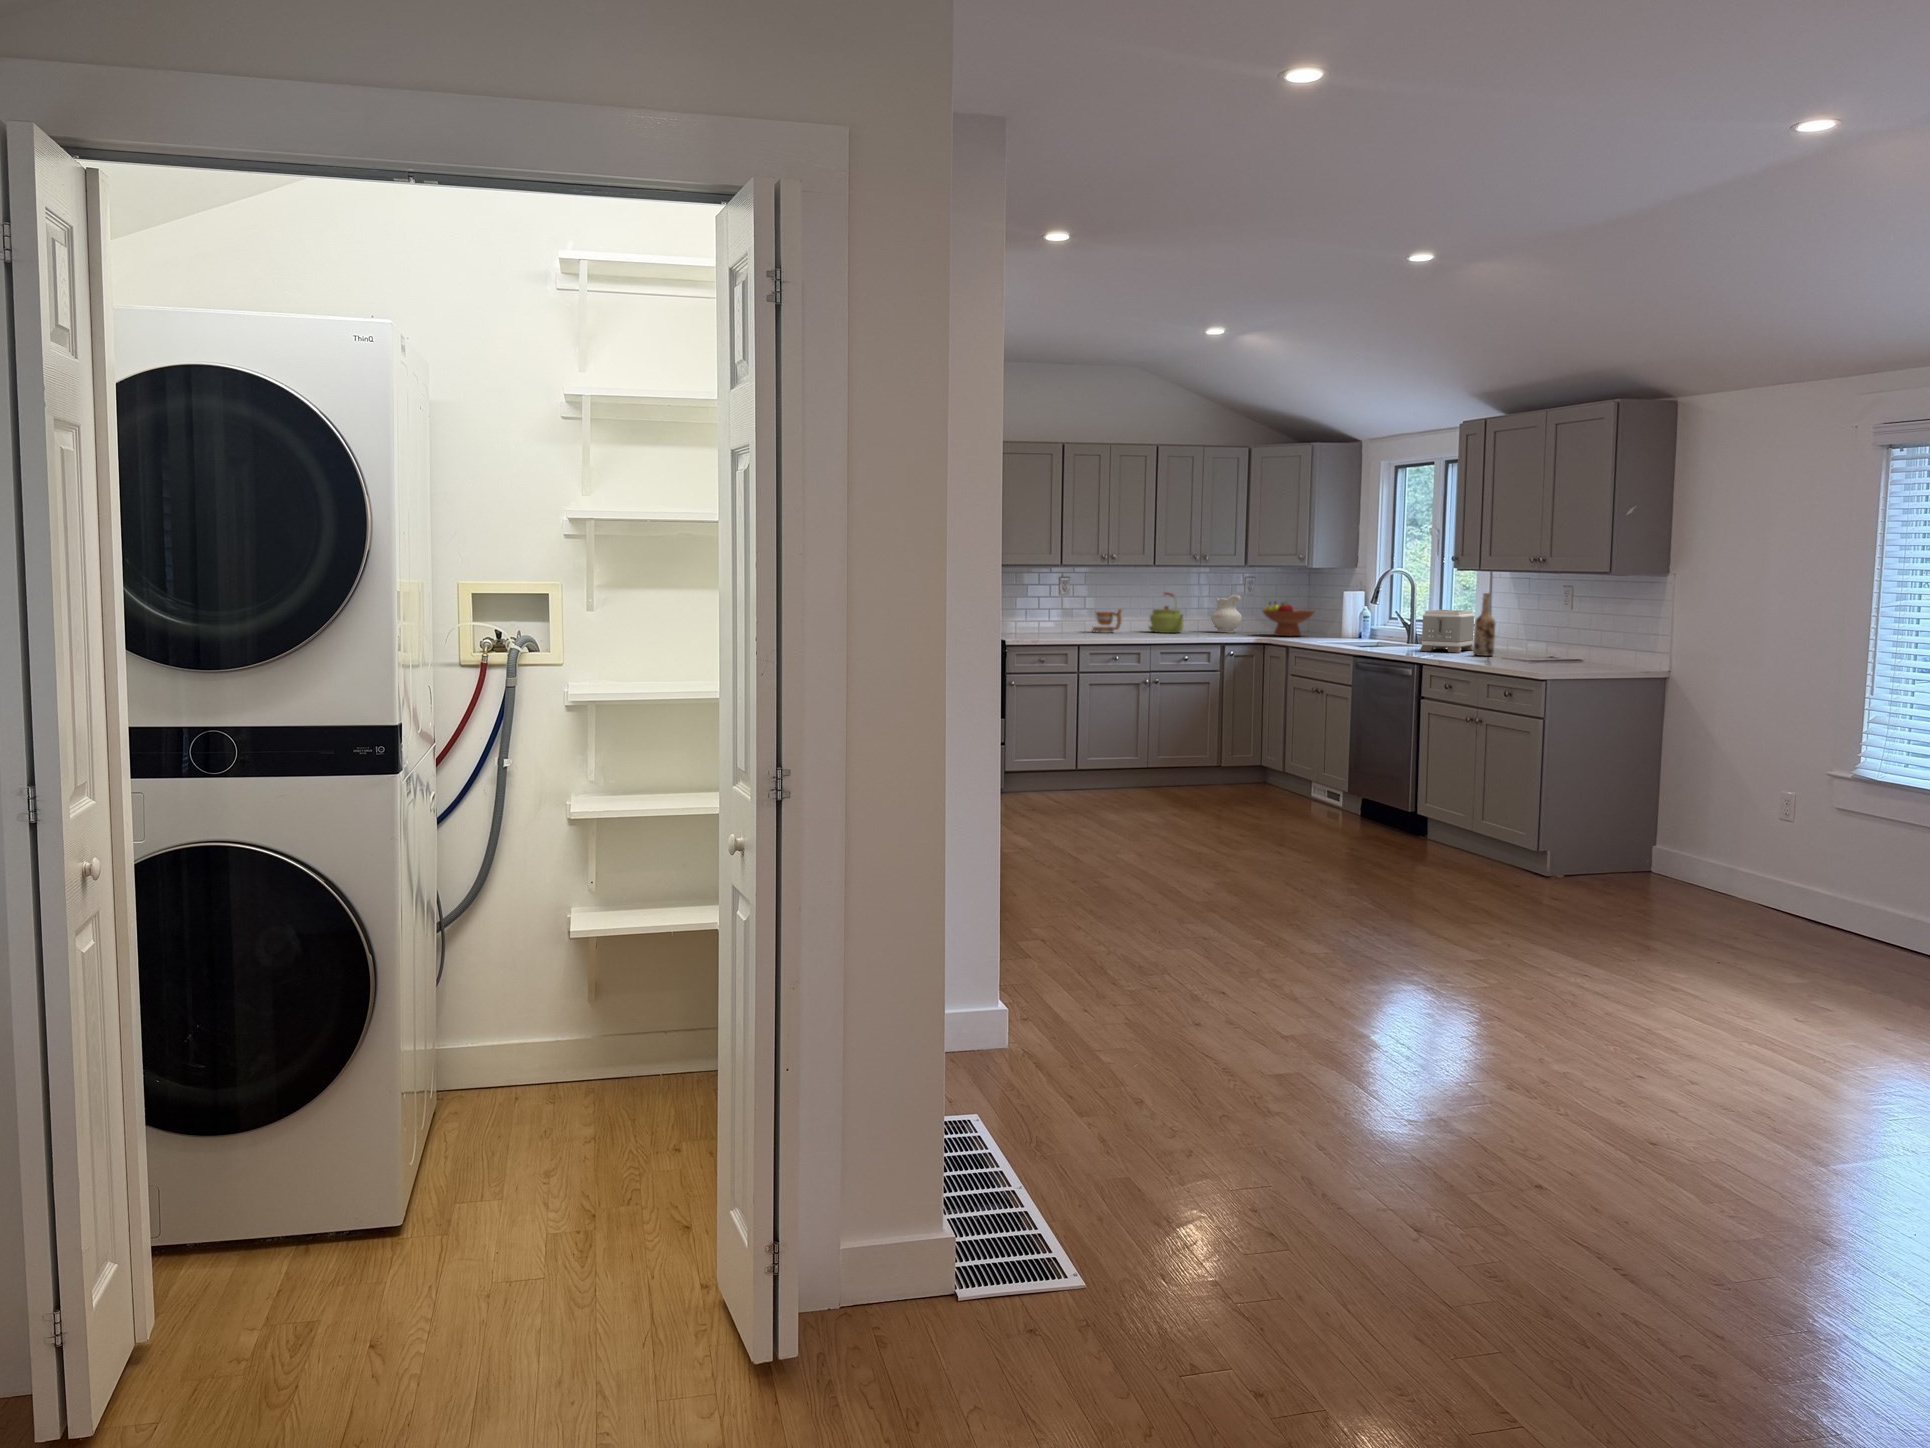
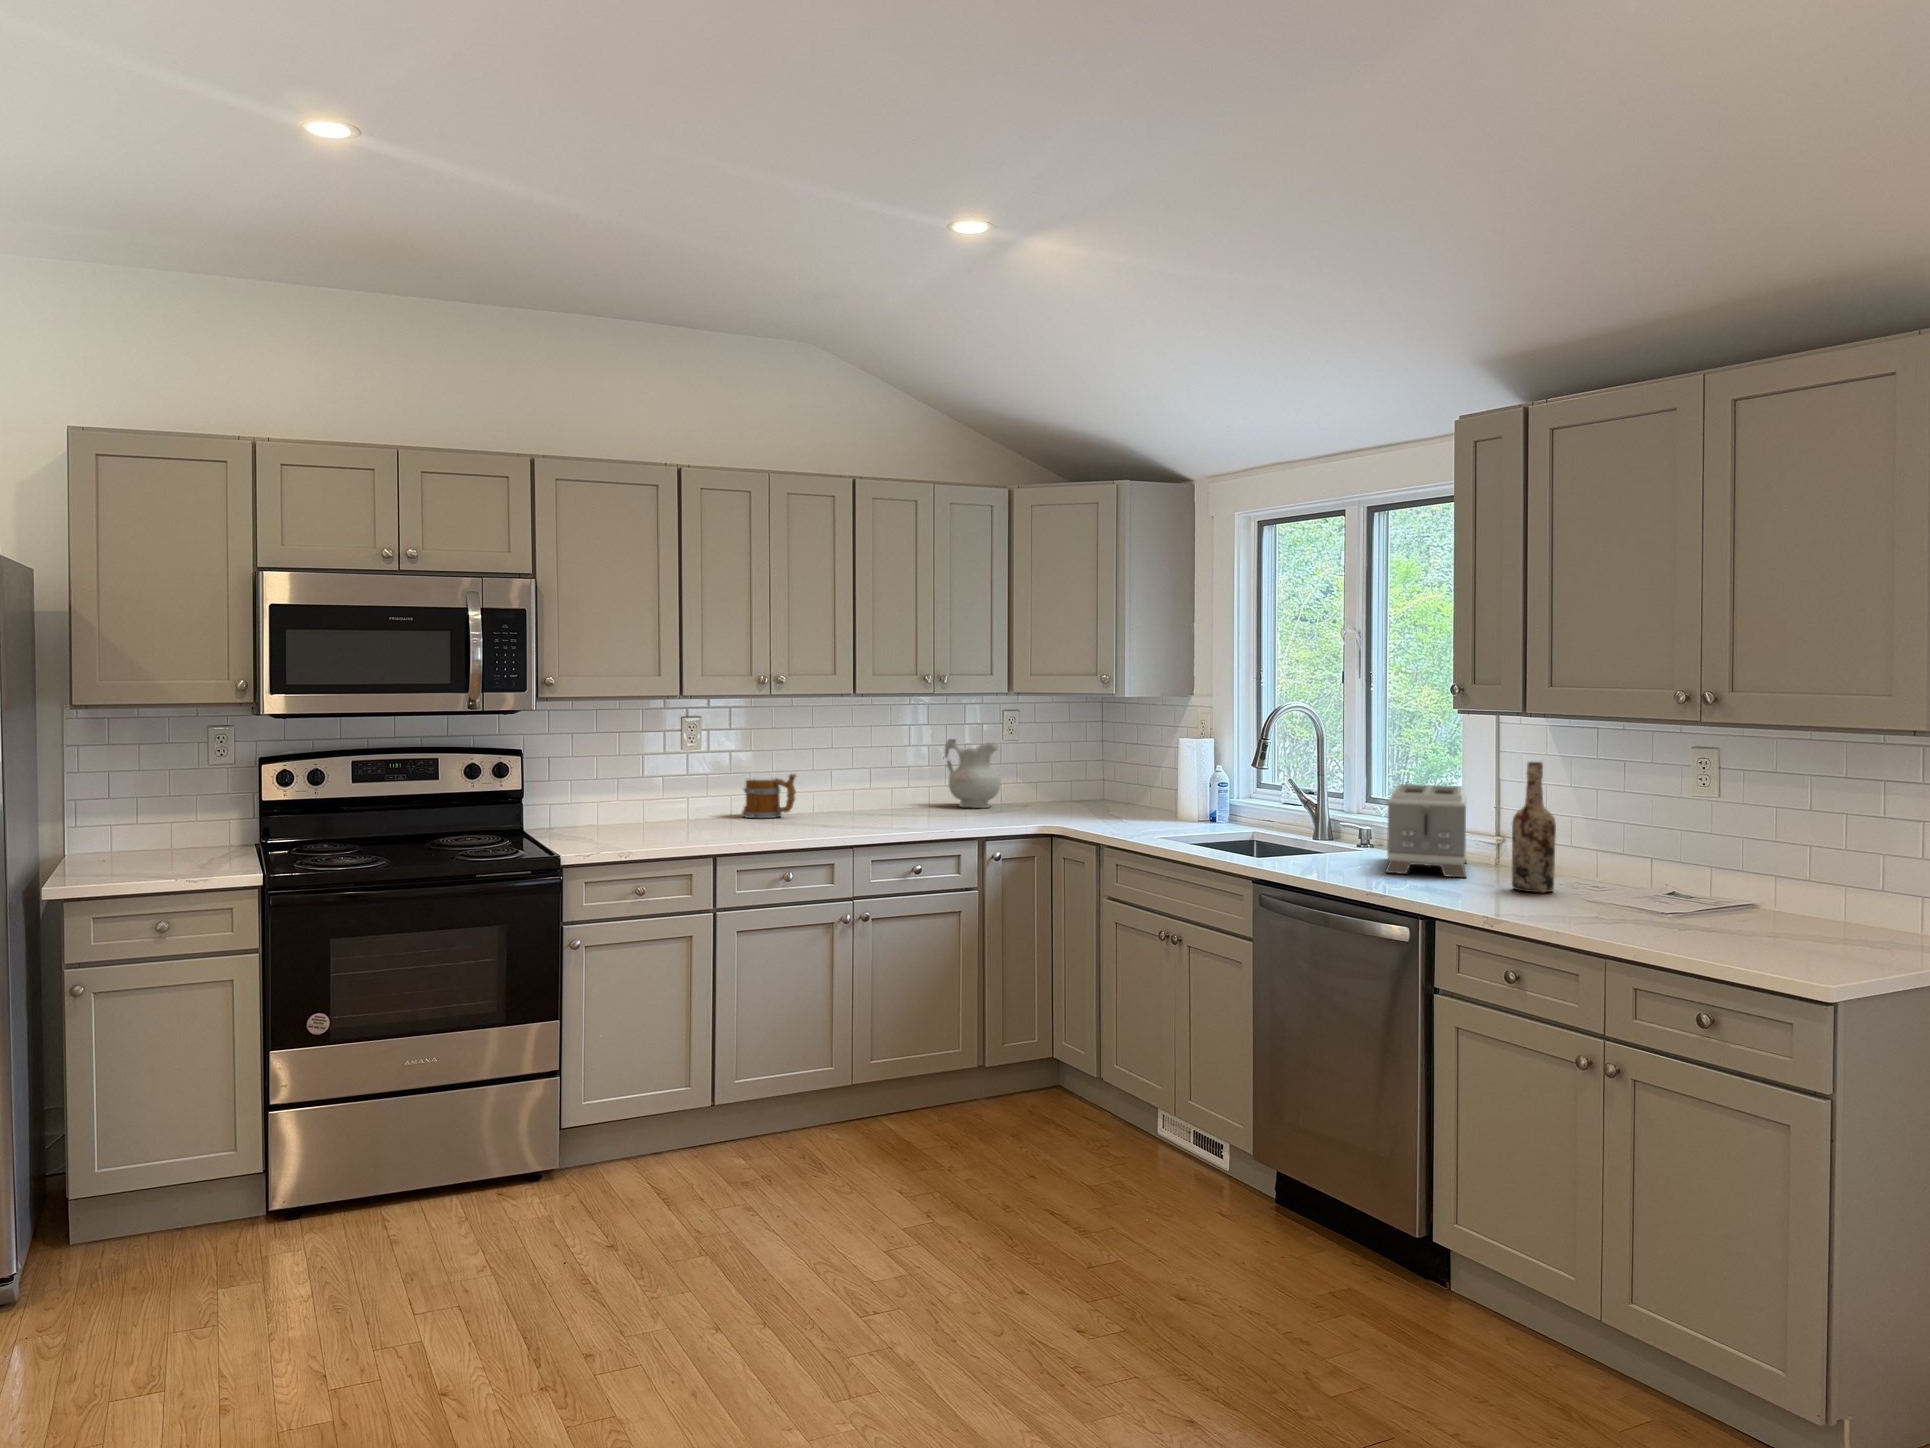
kettle: present [1149,593,1183,633] -> none [843,741,905,814]
fruit bowl: present [1263,602,1314,636] -> none [1039,756,1132,818]

